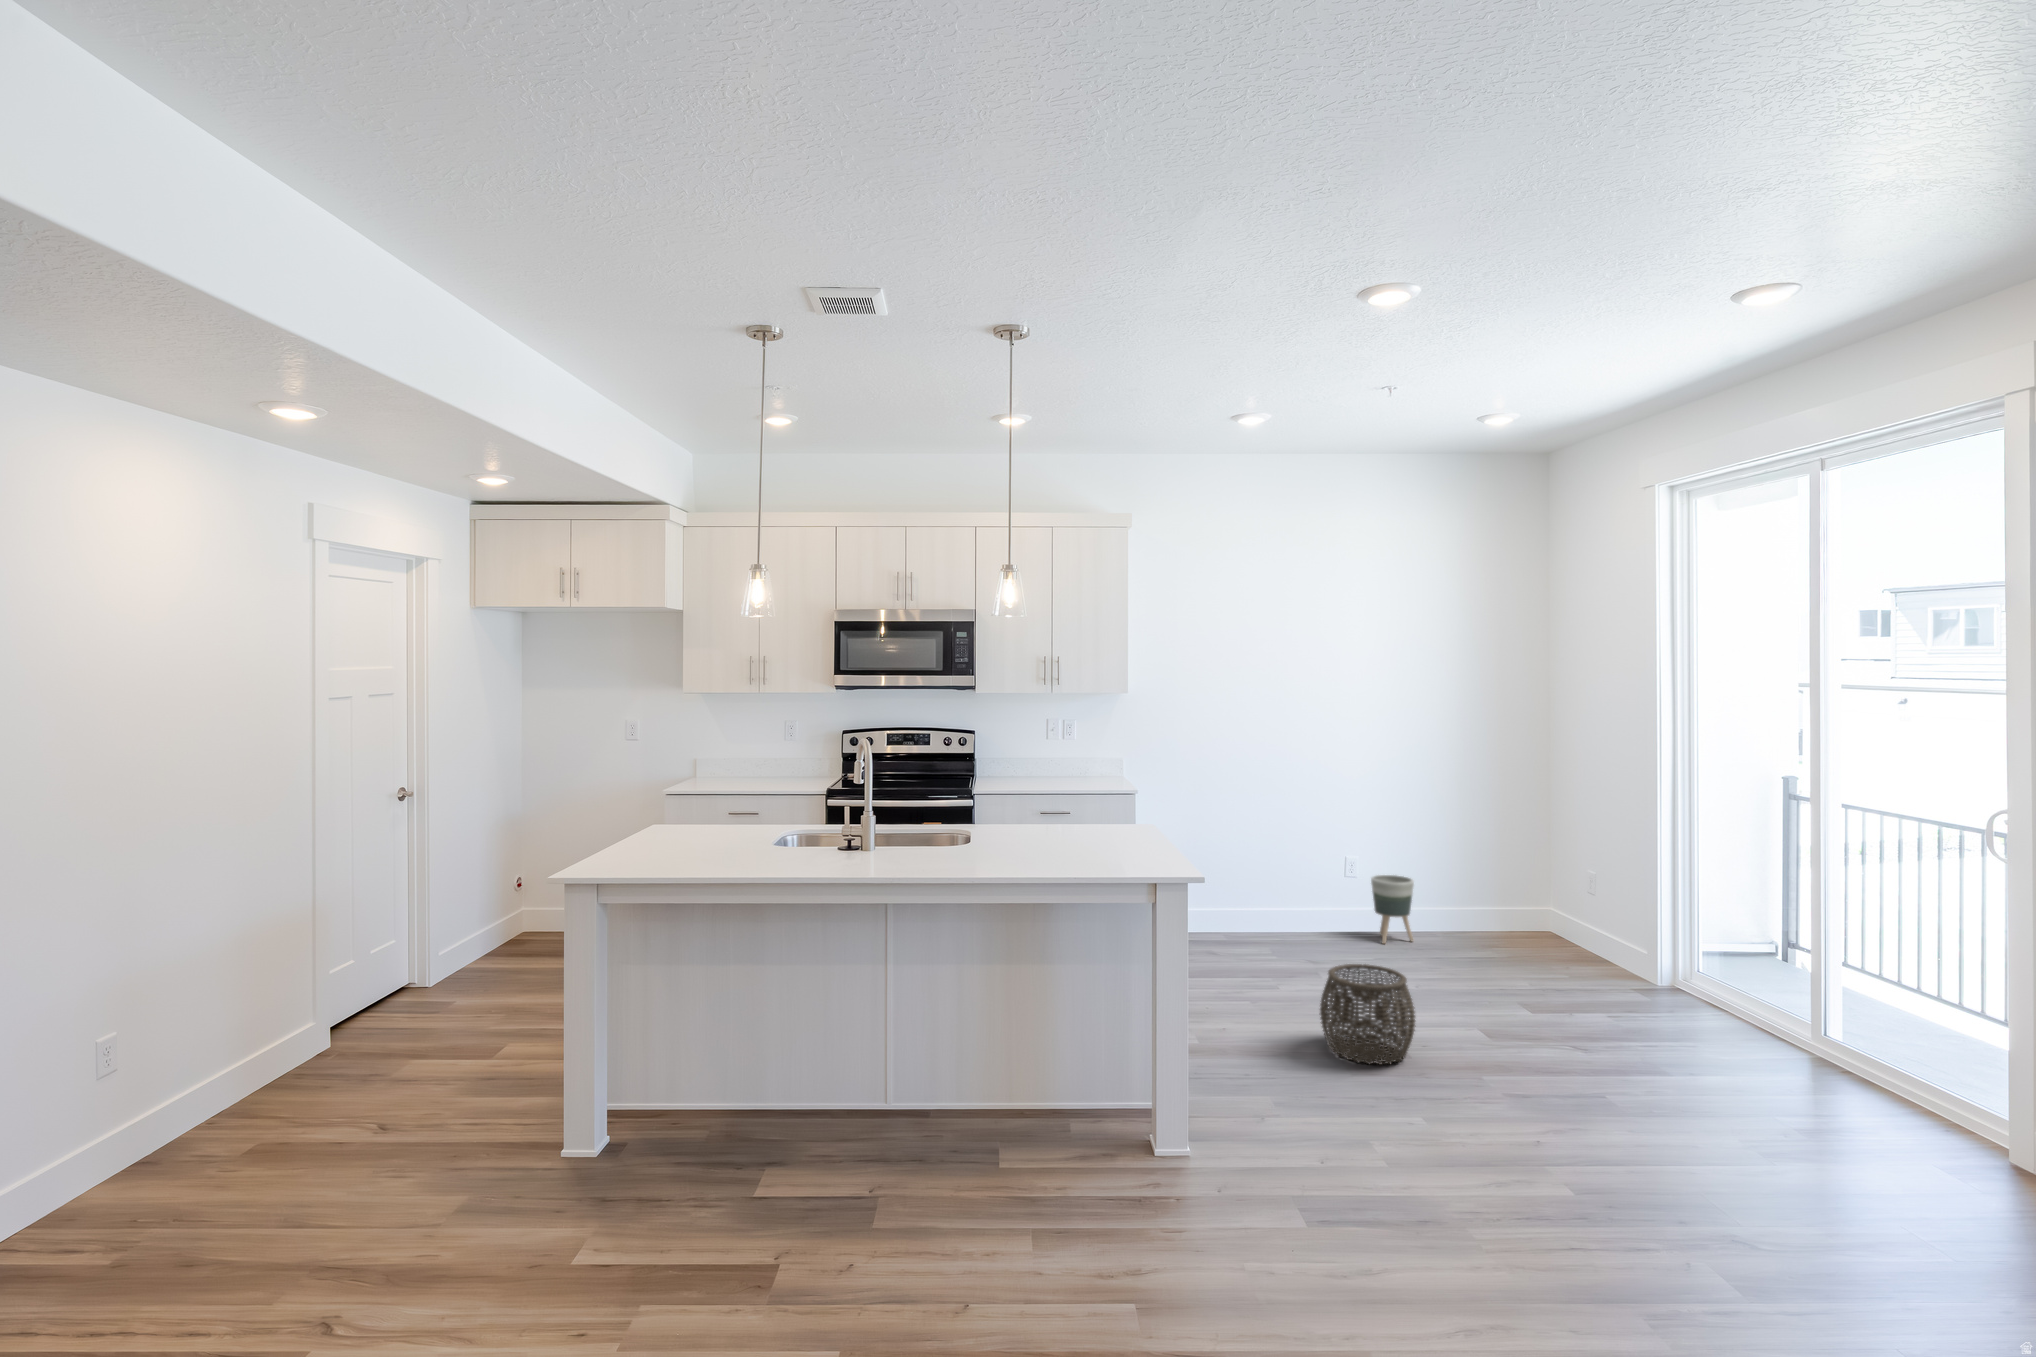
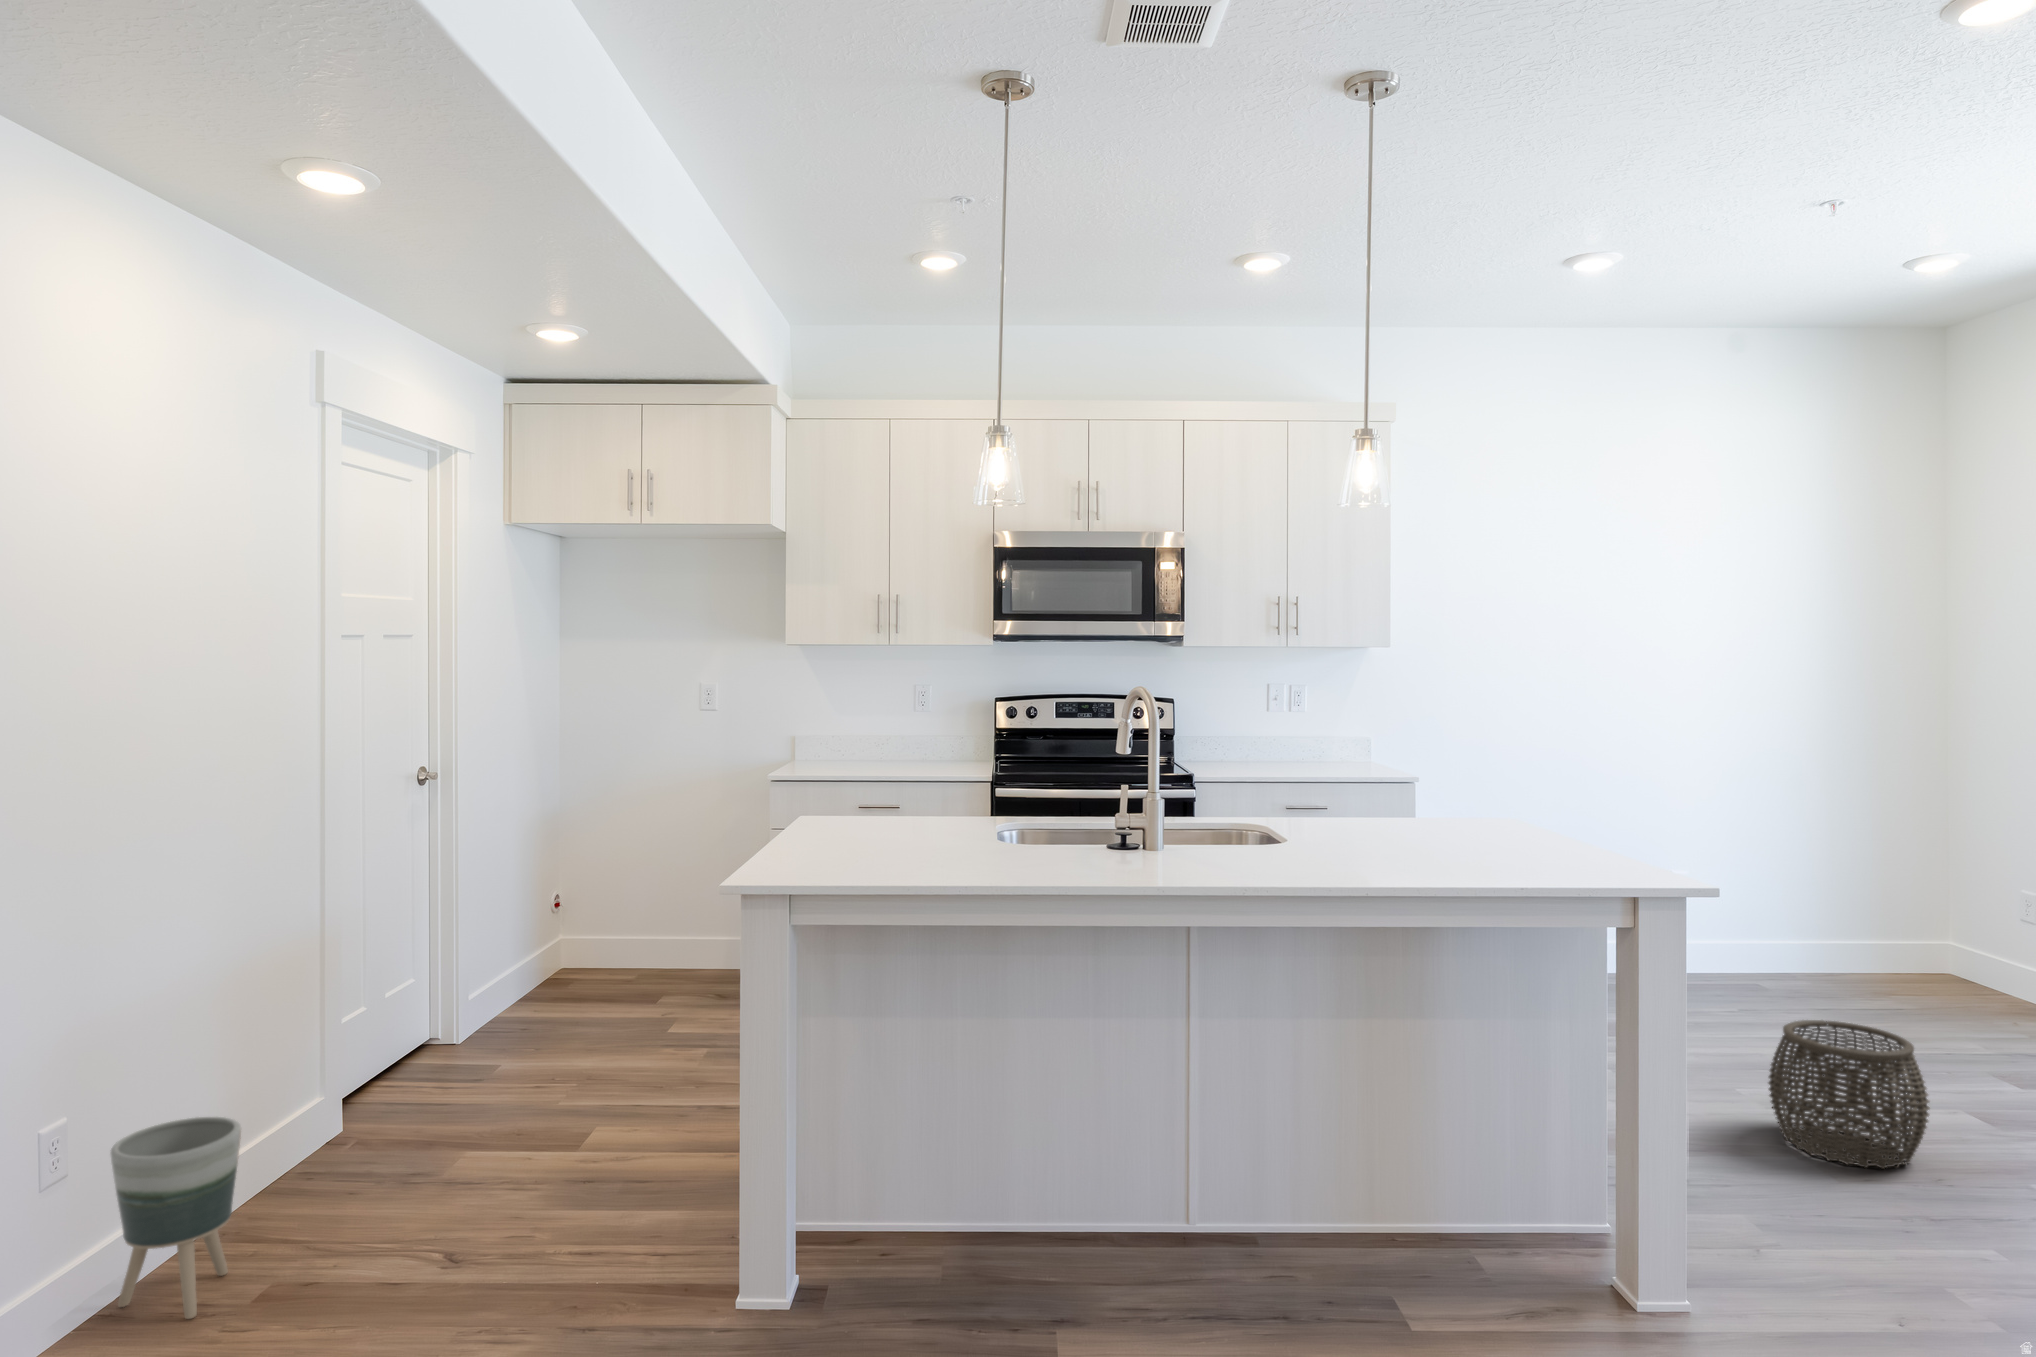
planter: present [1371,875,1414,944] -> present [110,1117,241,1319]

